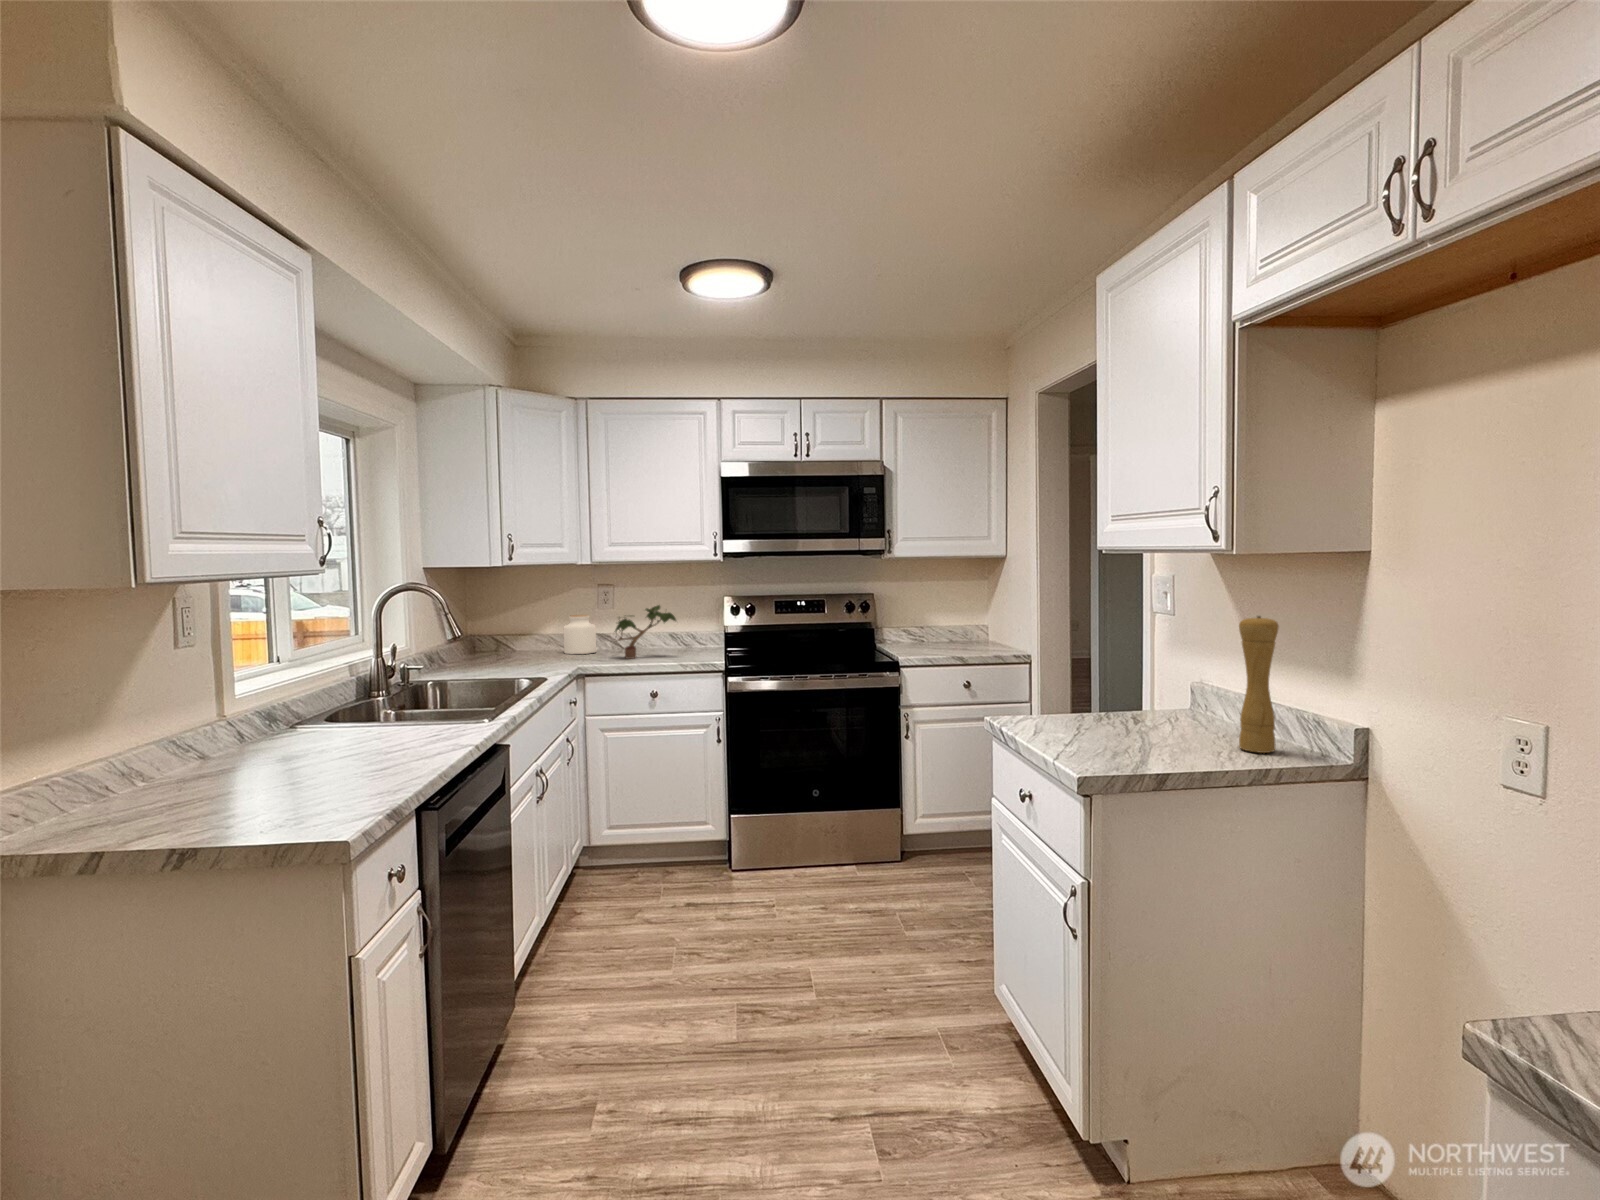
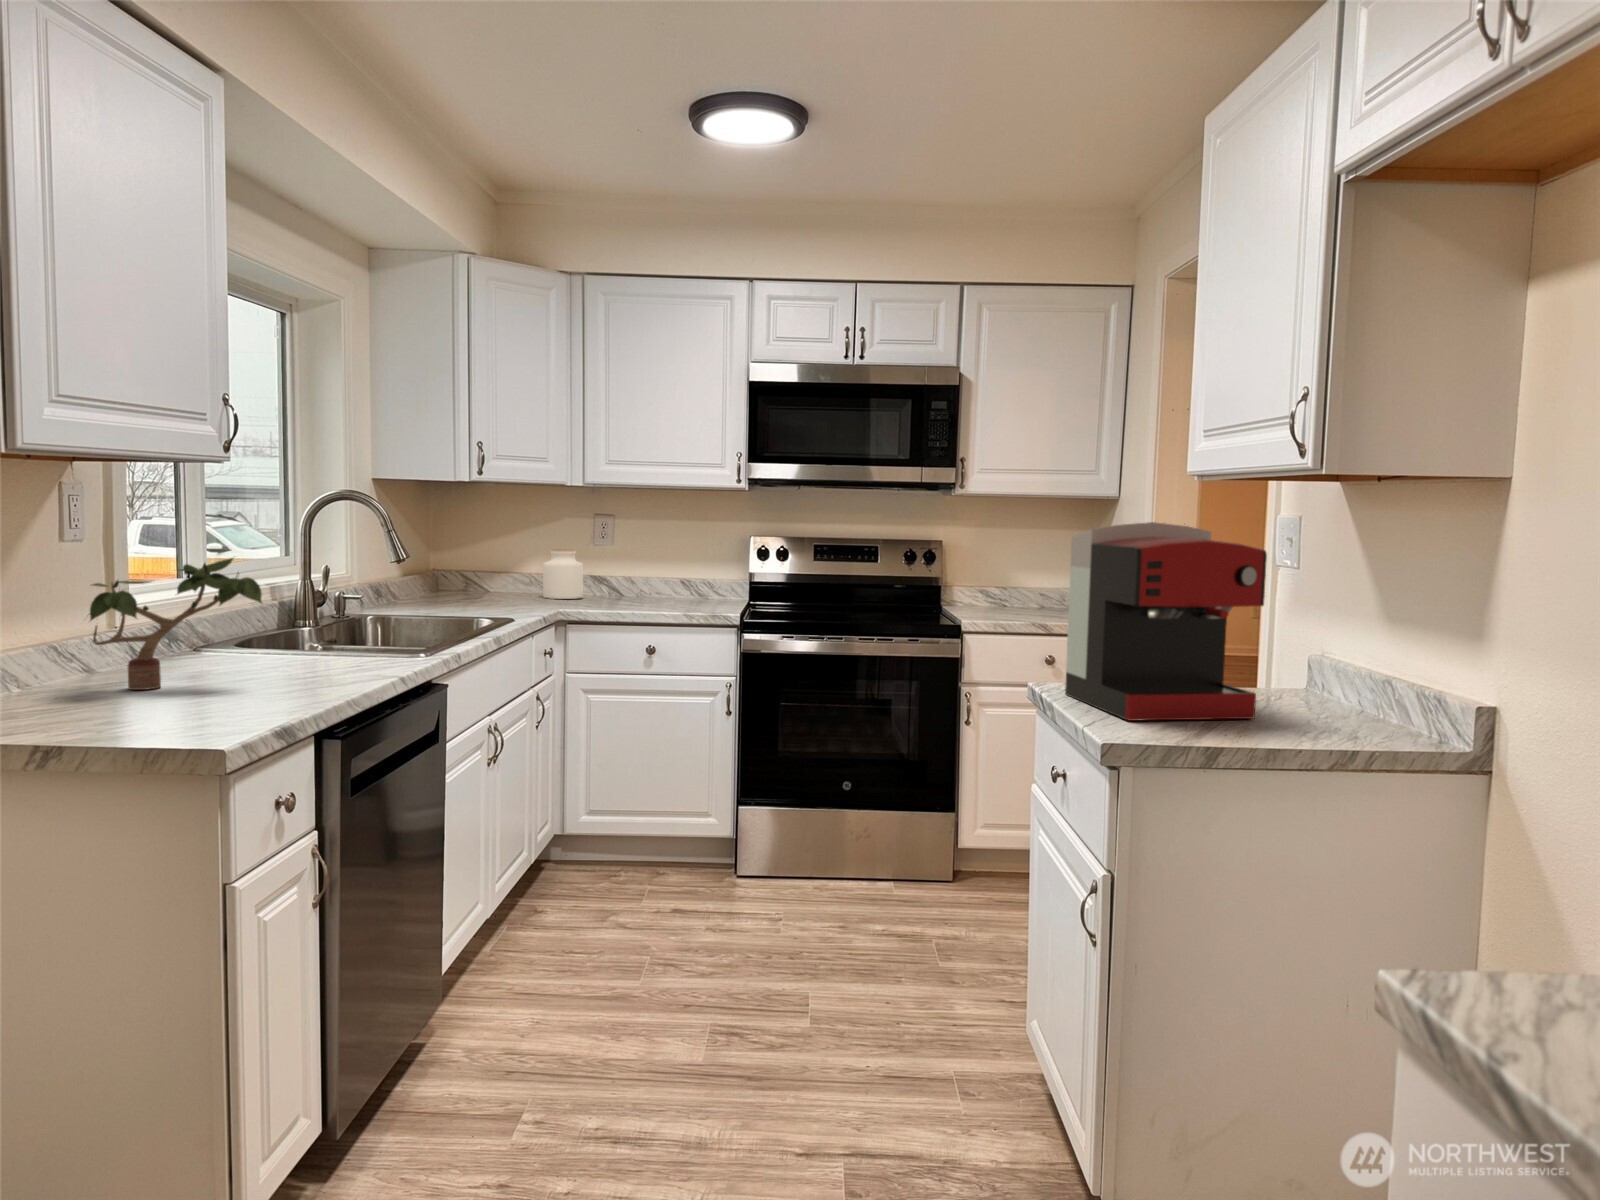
coffee maker: none [1018,591,1178,751] -> present [1065,522,1267,721]
potted plant: present [615,605,676,659] -> present [88,558,262,690]
pepper mill: present [1239,616,1279,753] -> none [1335,558,1394,735]

